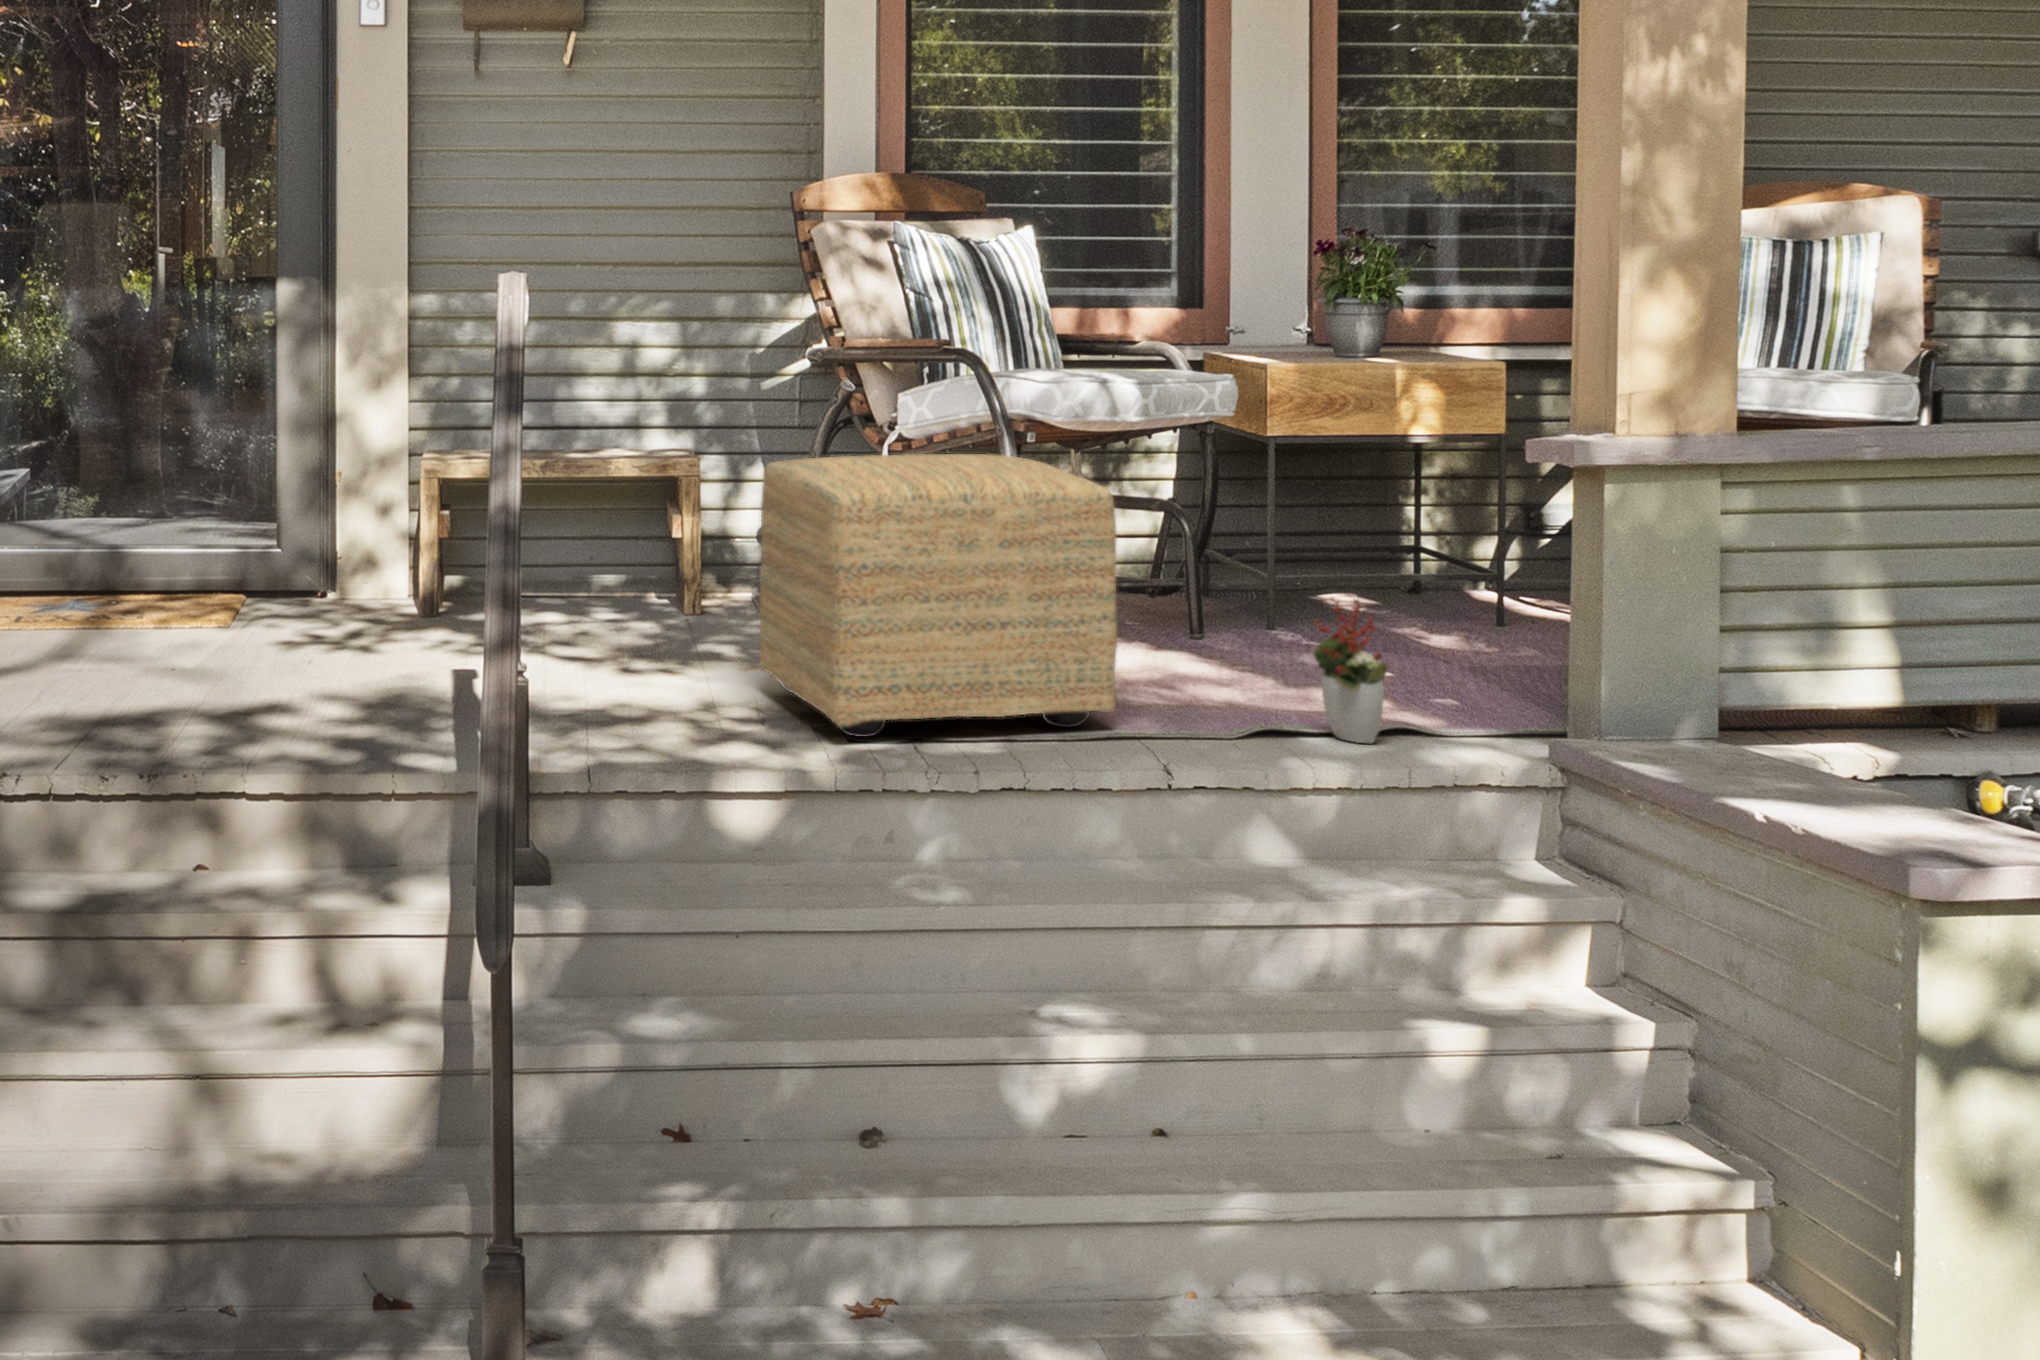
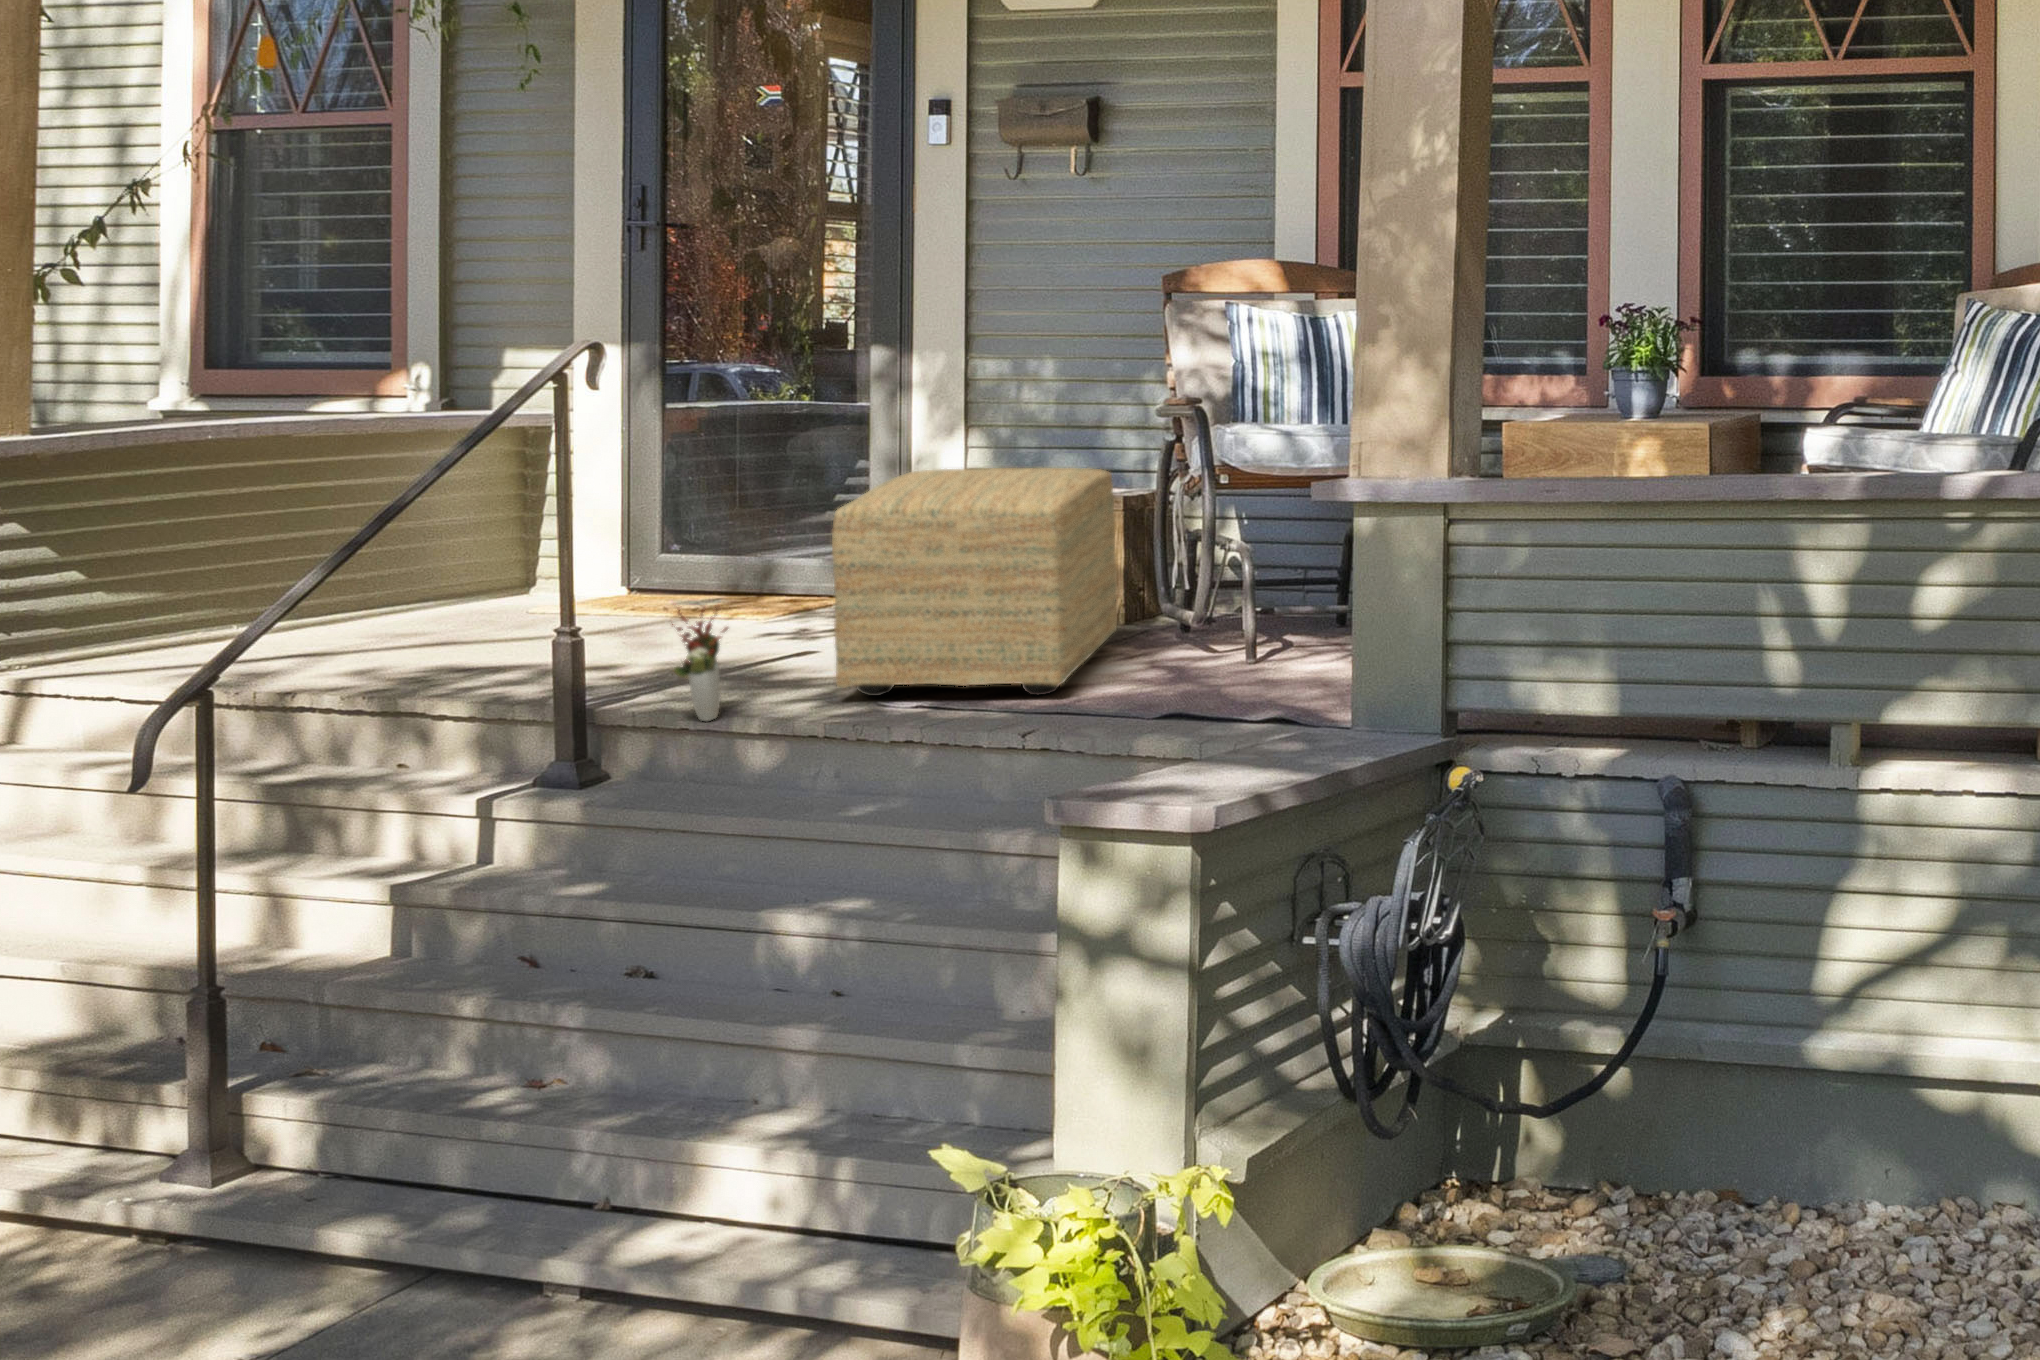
decorative plant: present [1313,598,1387,743] -> present [672,607,728,721]

